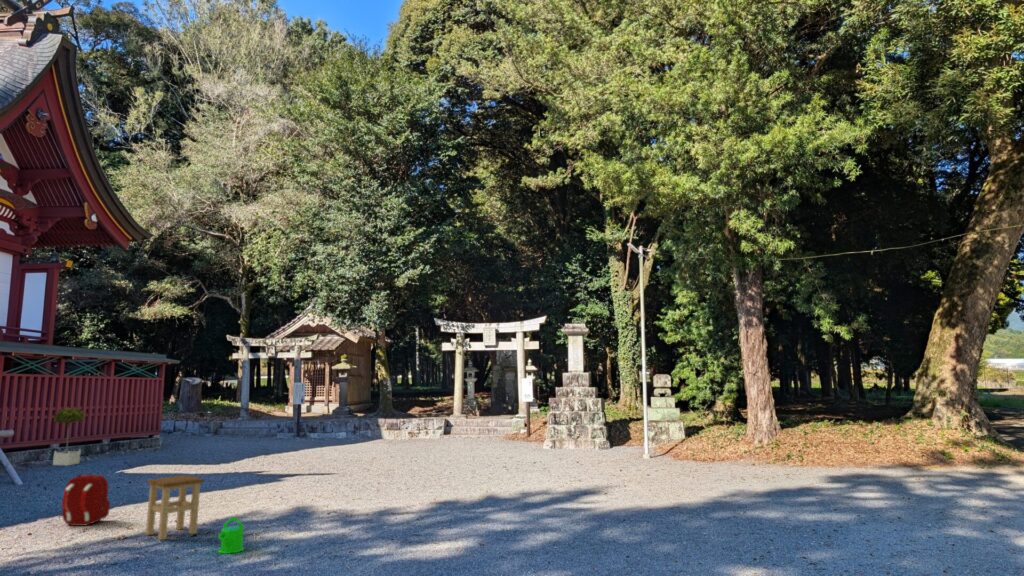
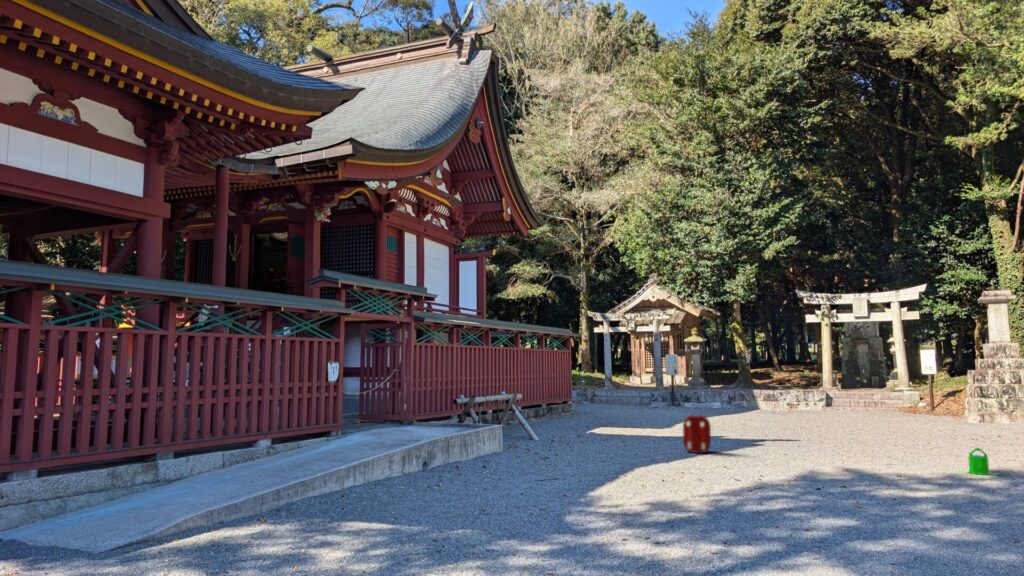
potted tree: present [53,408,84,465] -> none [548,370,567,416]
stool: present [146,475,204,540] -> none [764,418,810,465]
watering can: present [218,517,244,553] -> present [969,448,990,475]

